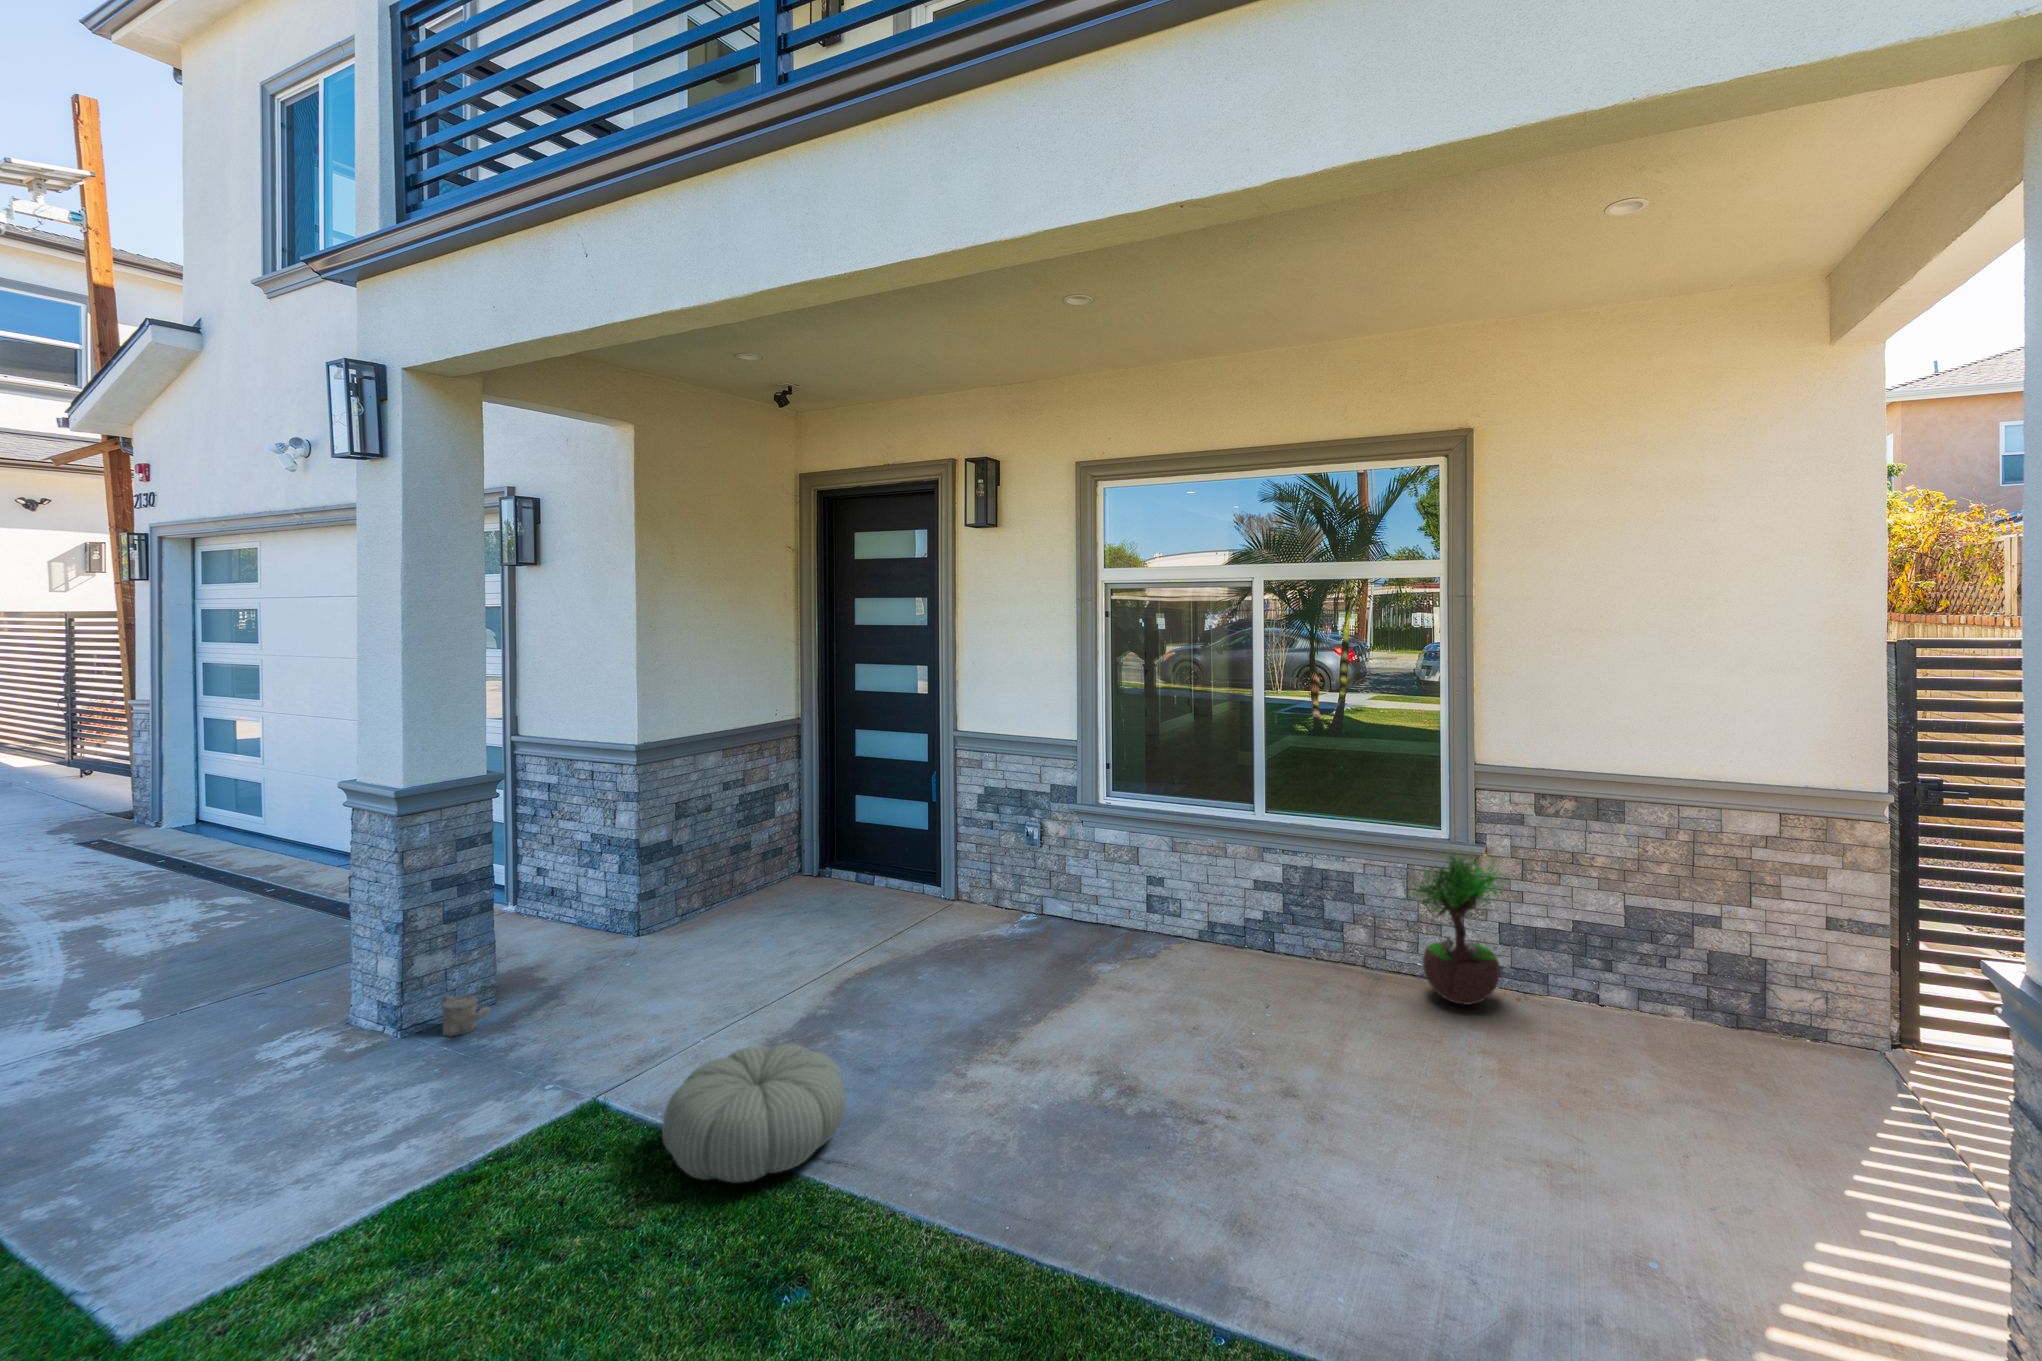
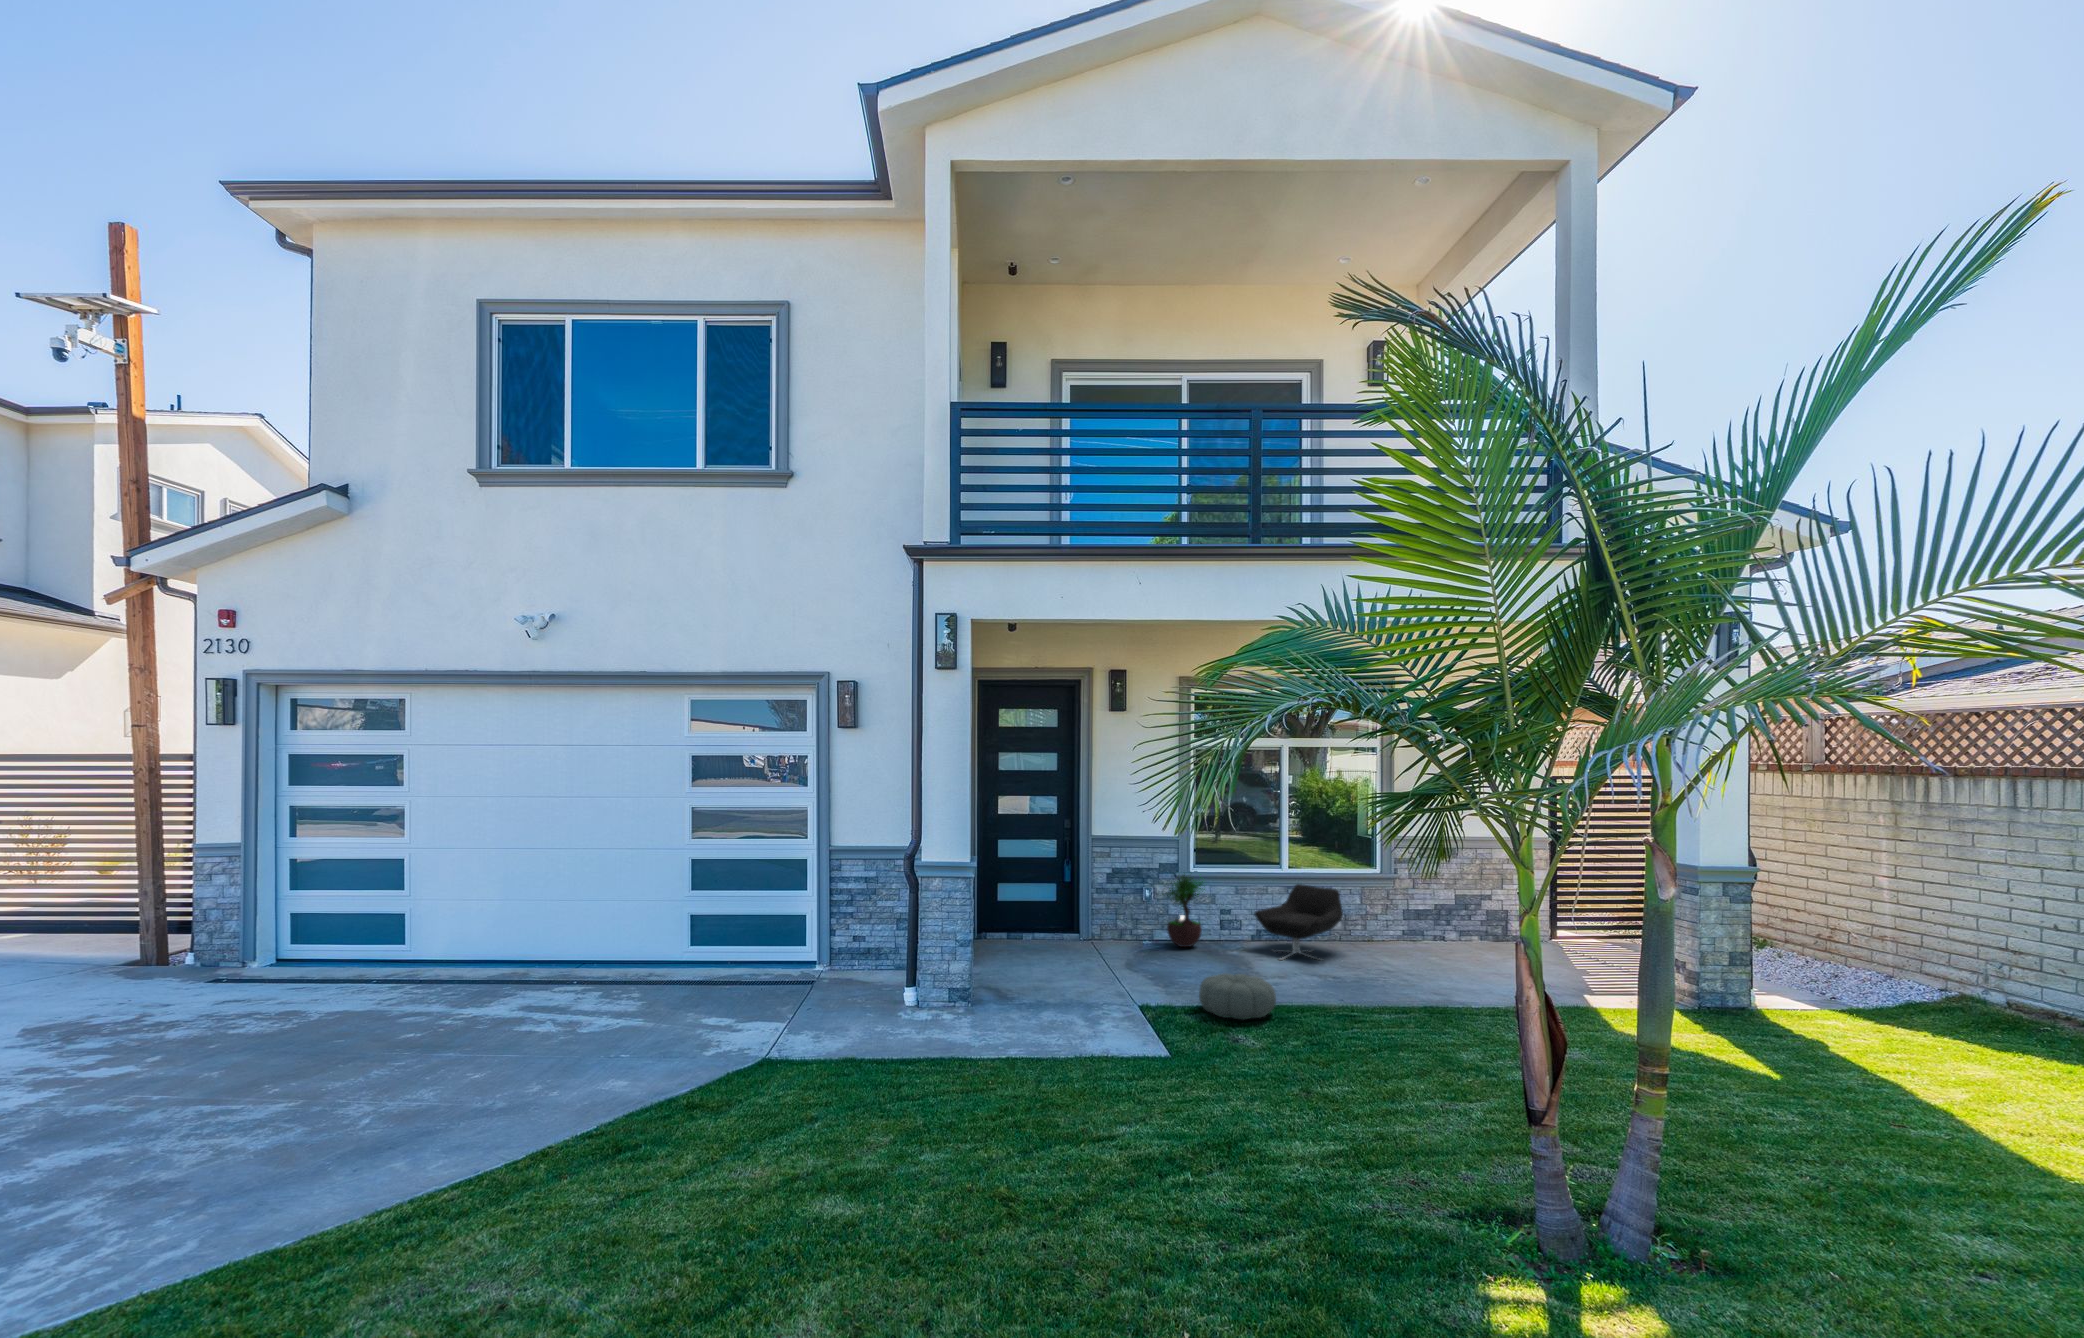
lounge chair: none [1159,845,1321,1009] -> present [1255,884,1343,960]
potted tree: present [1407,849,1503,1005] -> present [1162,875,1205,947]
watering can: present [442,995,490,1036] -> none [983,990,1027,1010]

